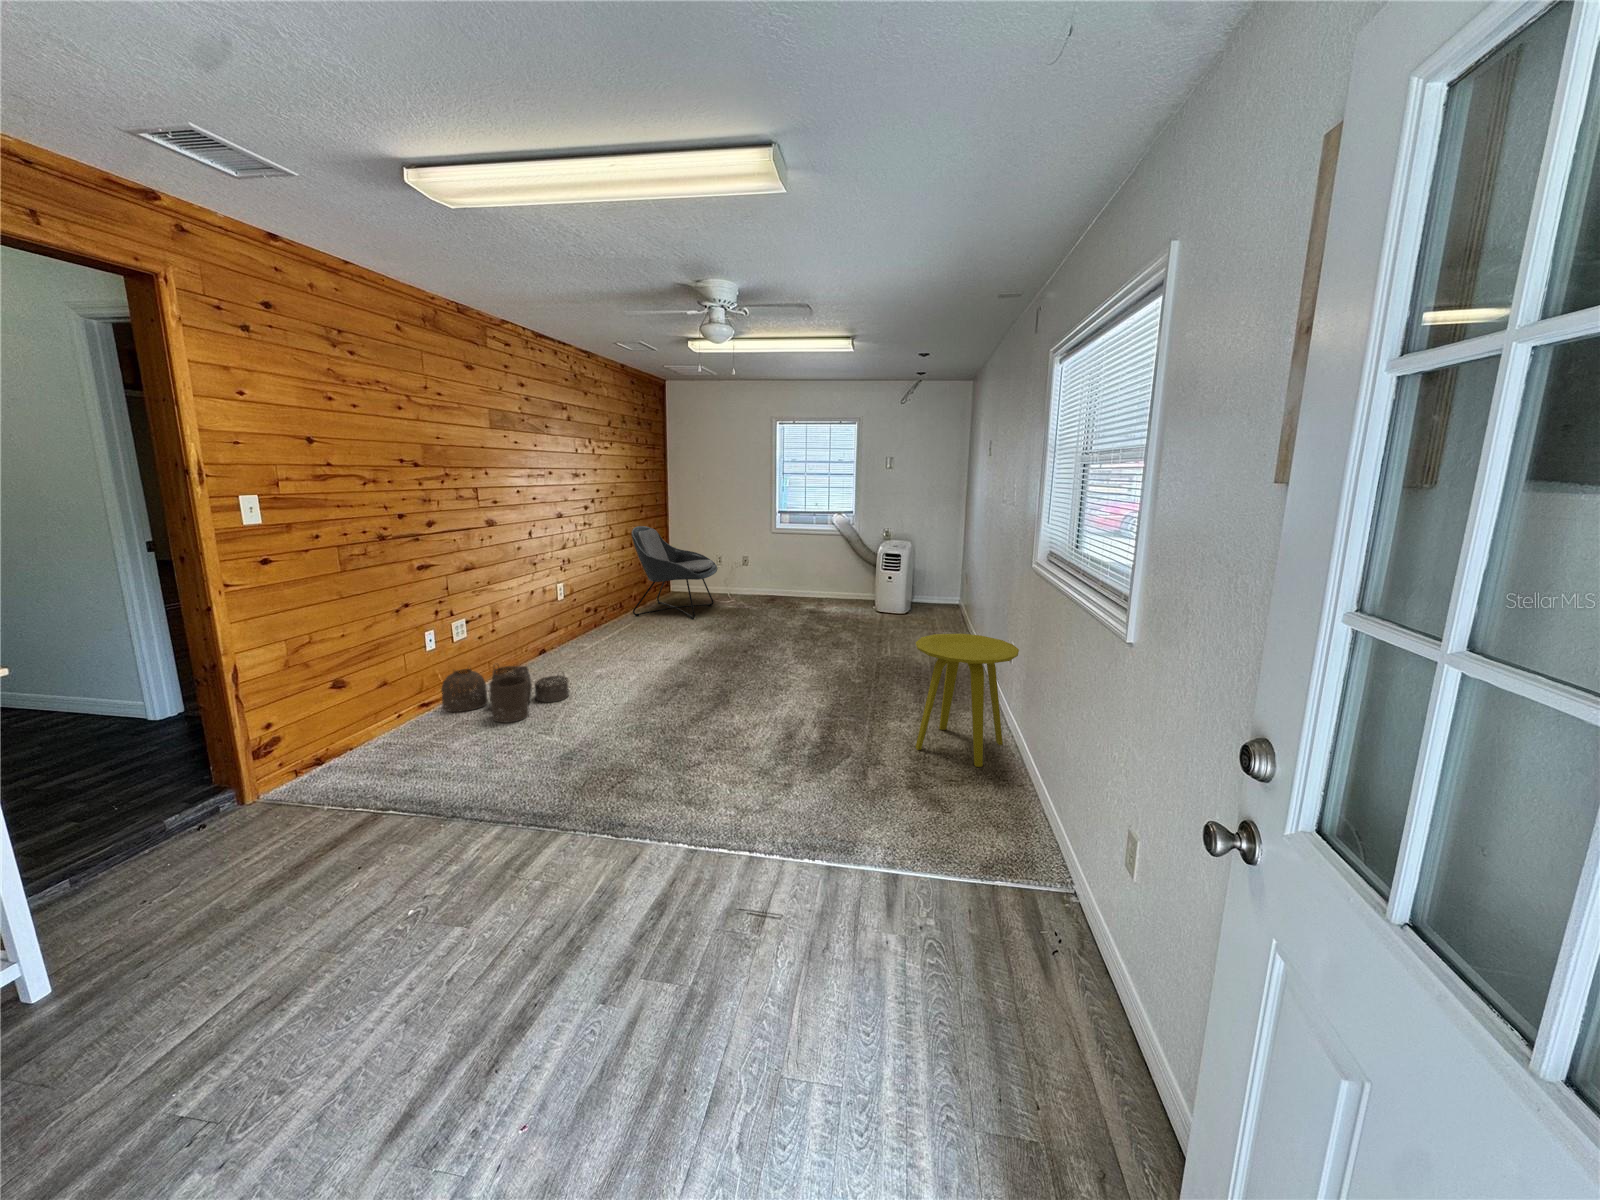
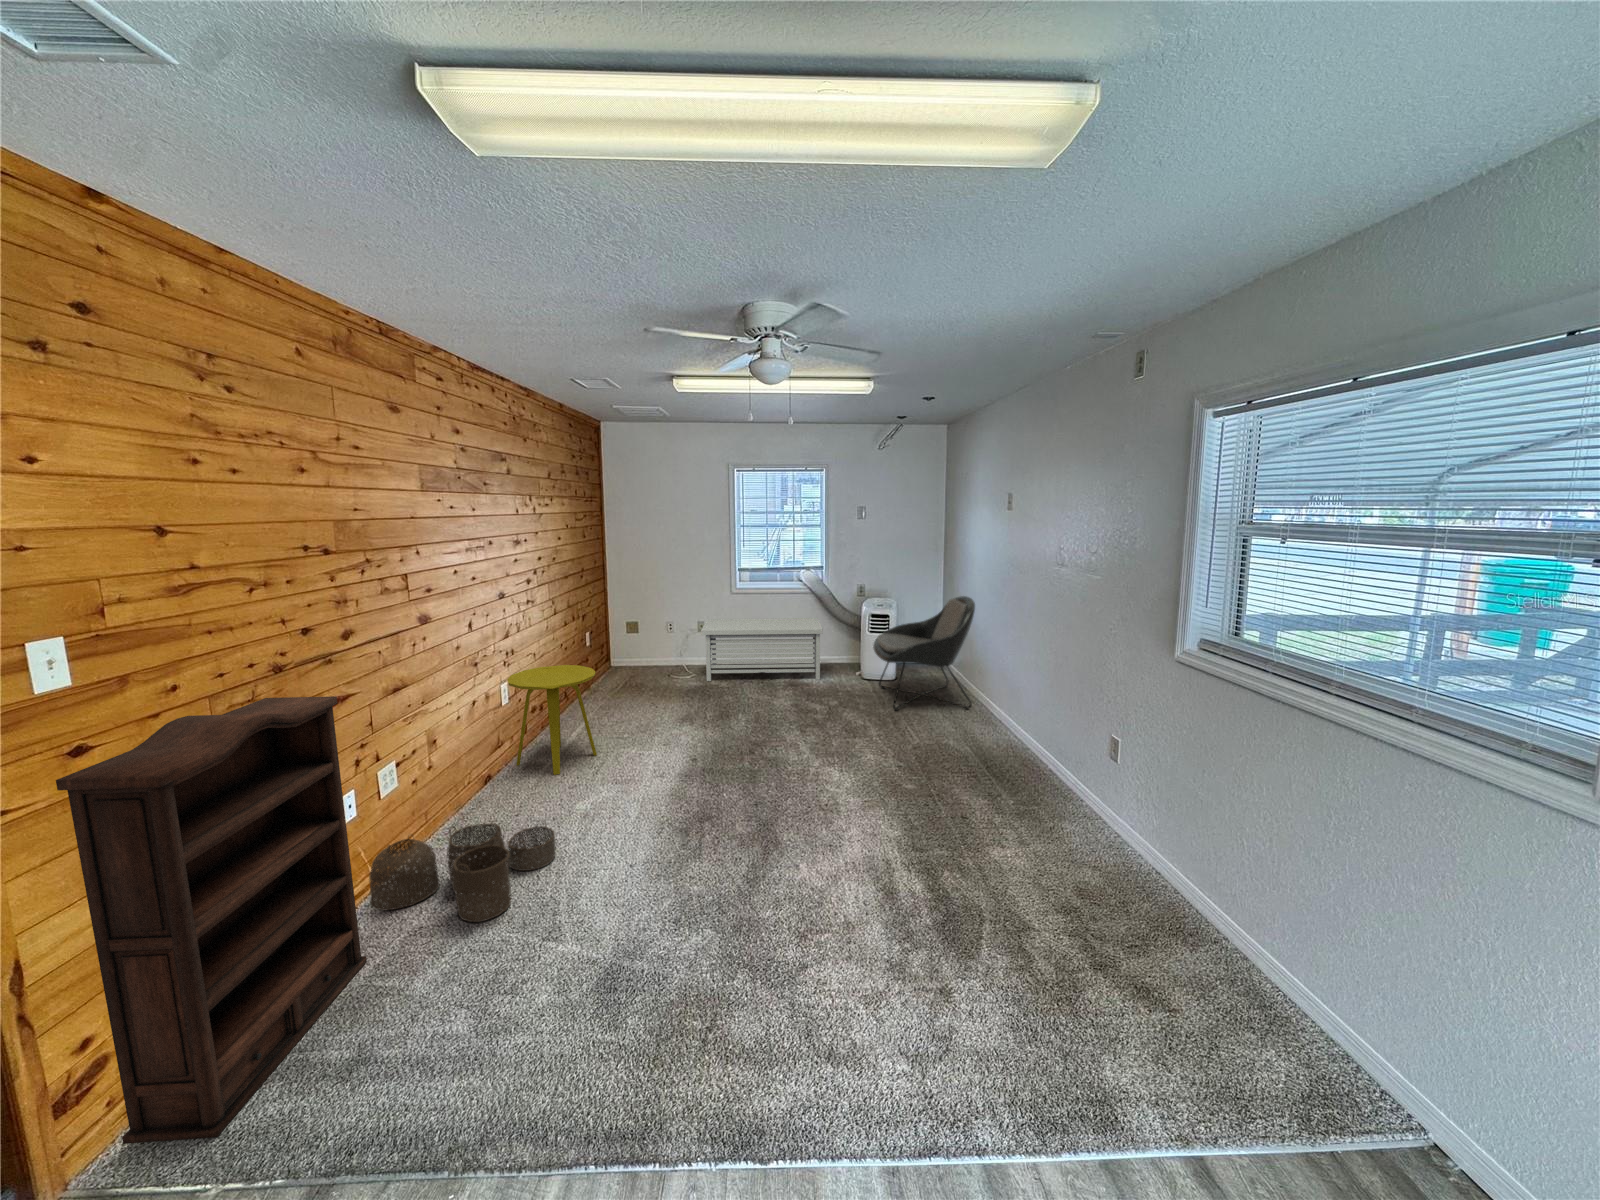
lounge chair: present [631,526,718,619] -> present [873,596,975,711]
bookshelf: none [254,553,431,789] -> present [56,696,367,1144]
storage bench: none [738,555,848,611] -> present [701,618,822,681]
side table: present [915,634,1019,767] -> present [507,665,597,775]

